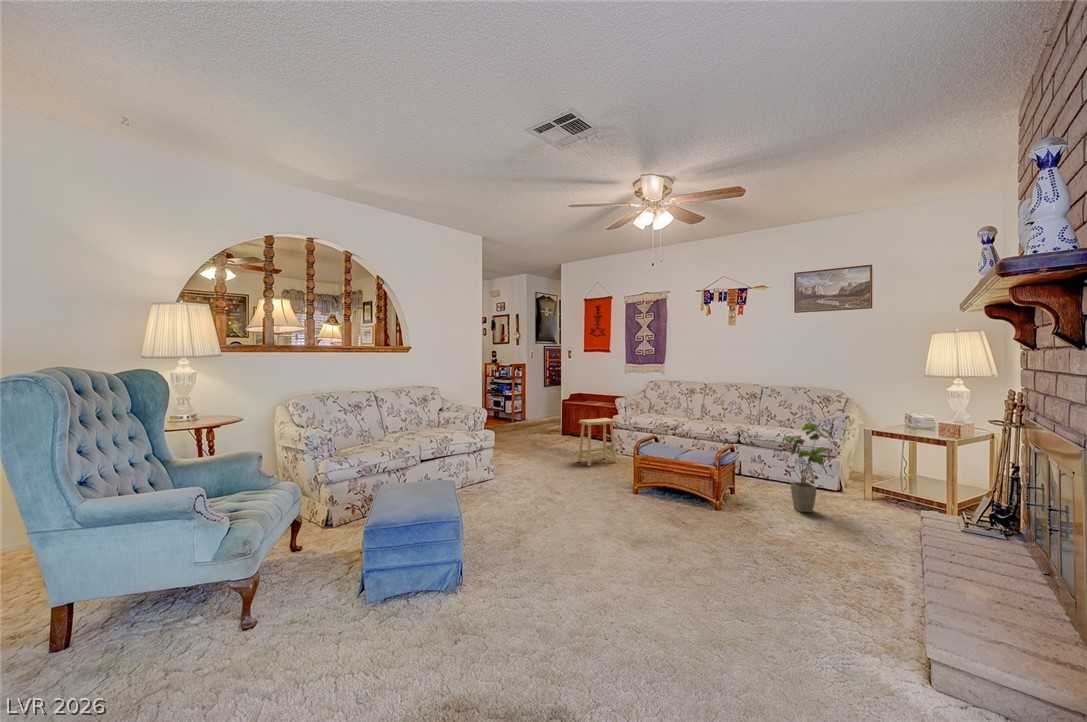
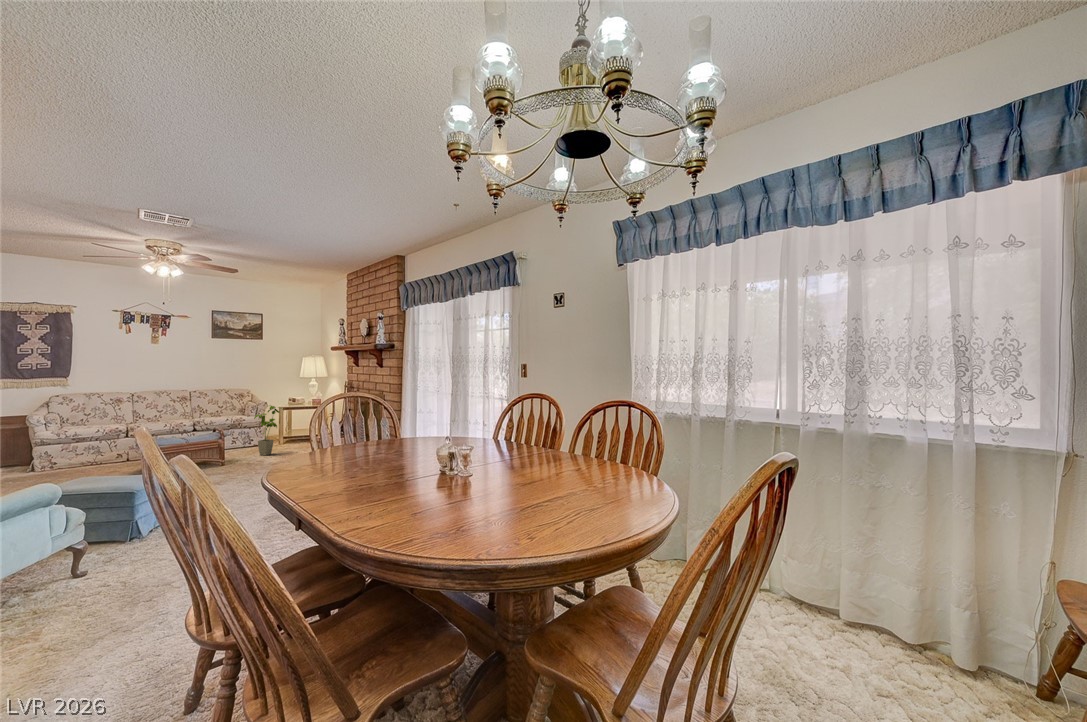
footstool: present [578,418,617,466] -> none [16,432,68,483]

